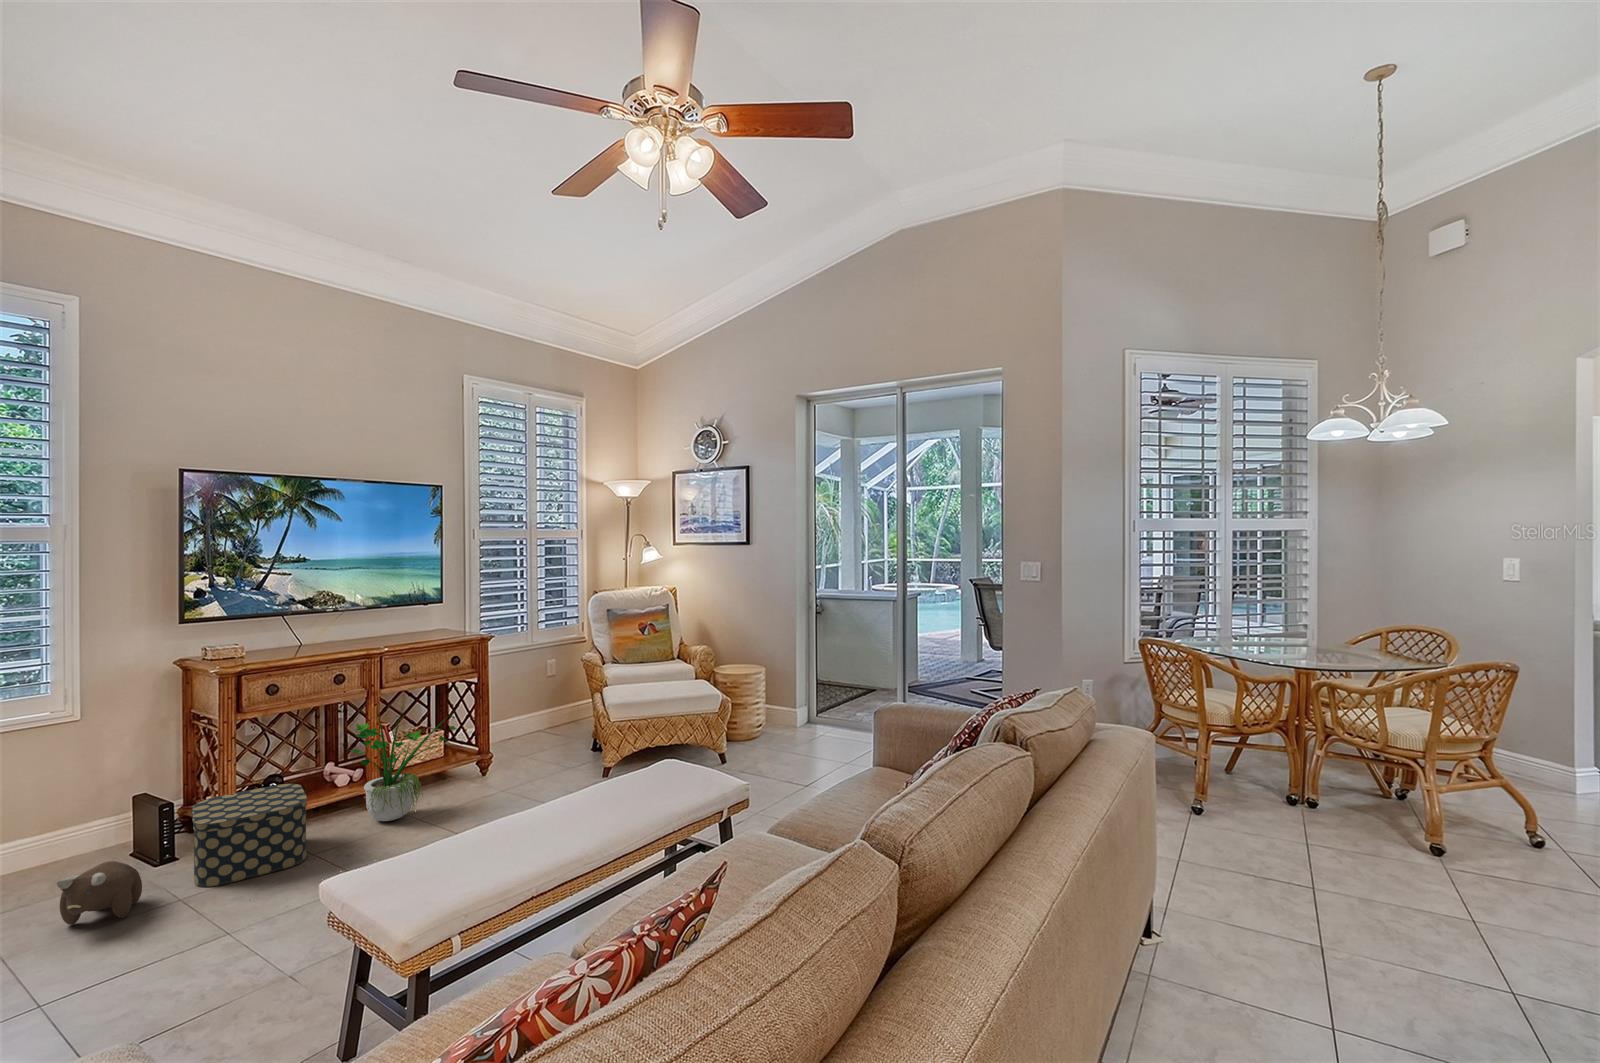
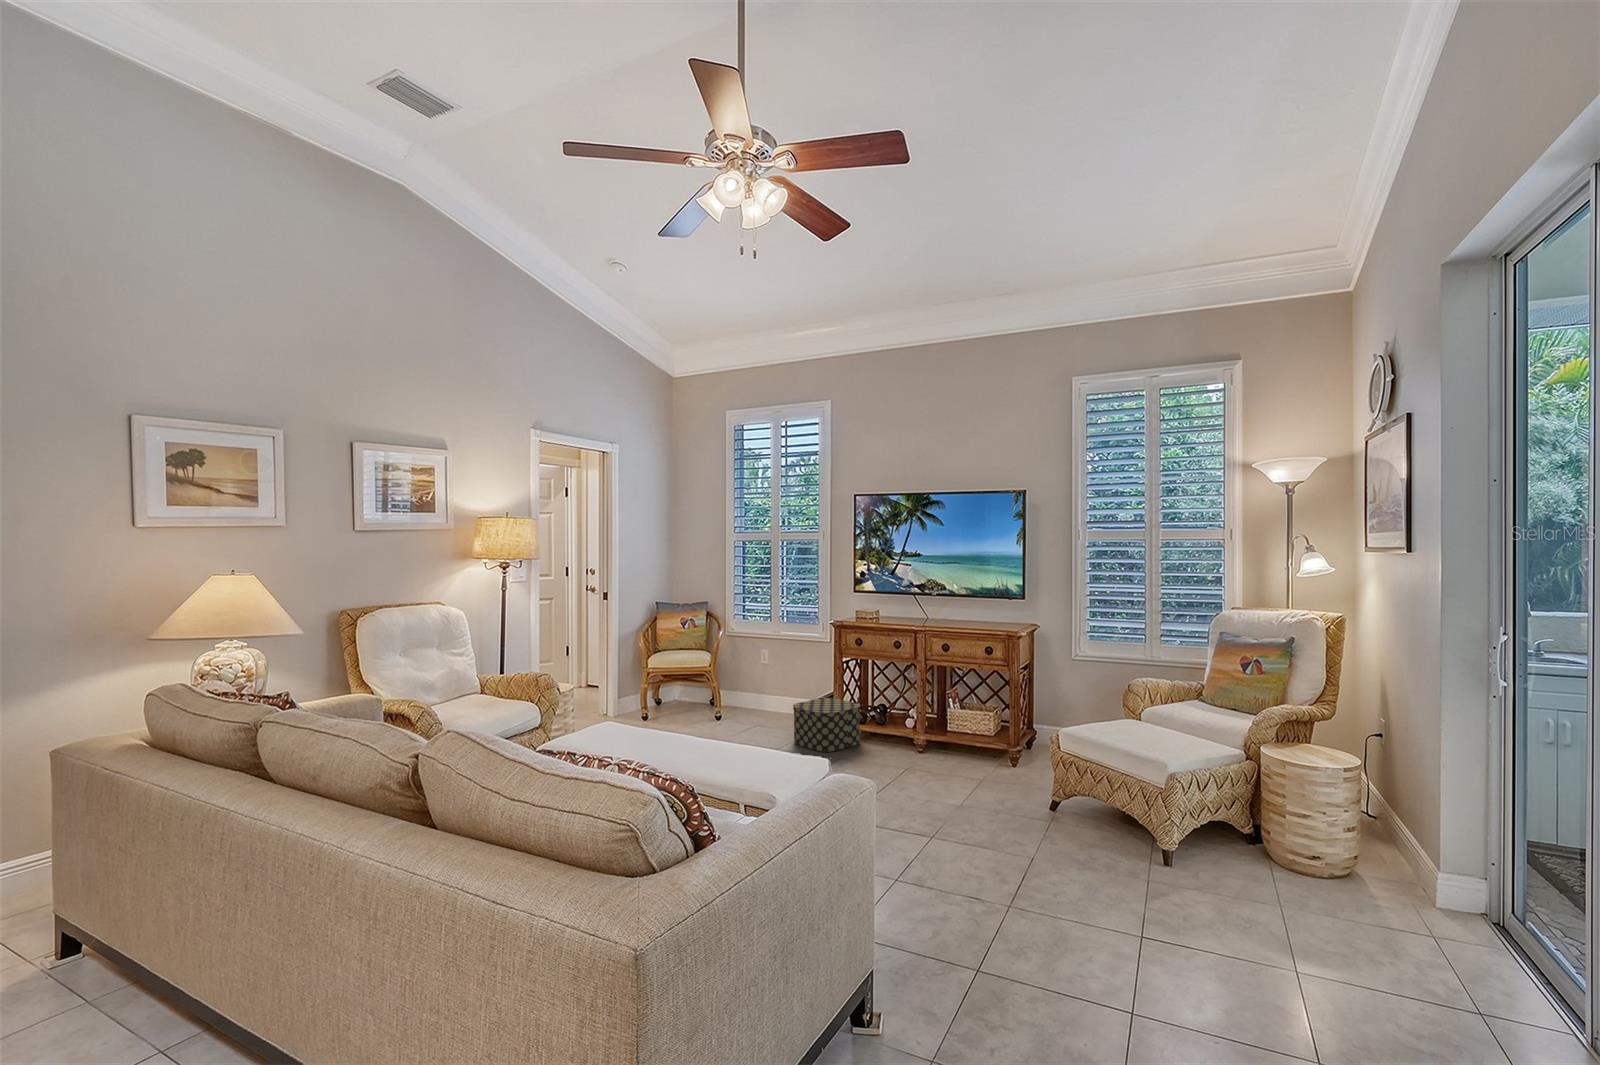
potted plant: present [352,705,456,821] -> none [873,660,960,758]
plush toy: present [57,861,142,925] -> none [738,707,782,738]

